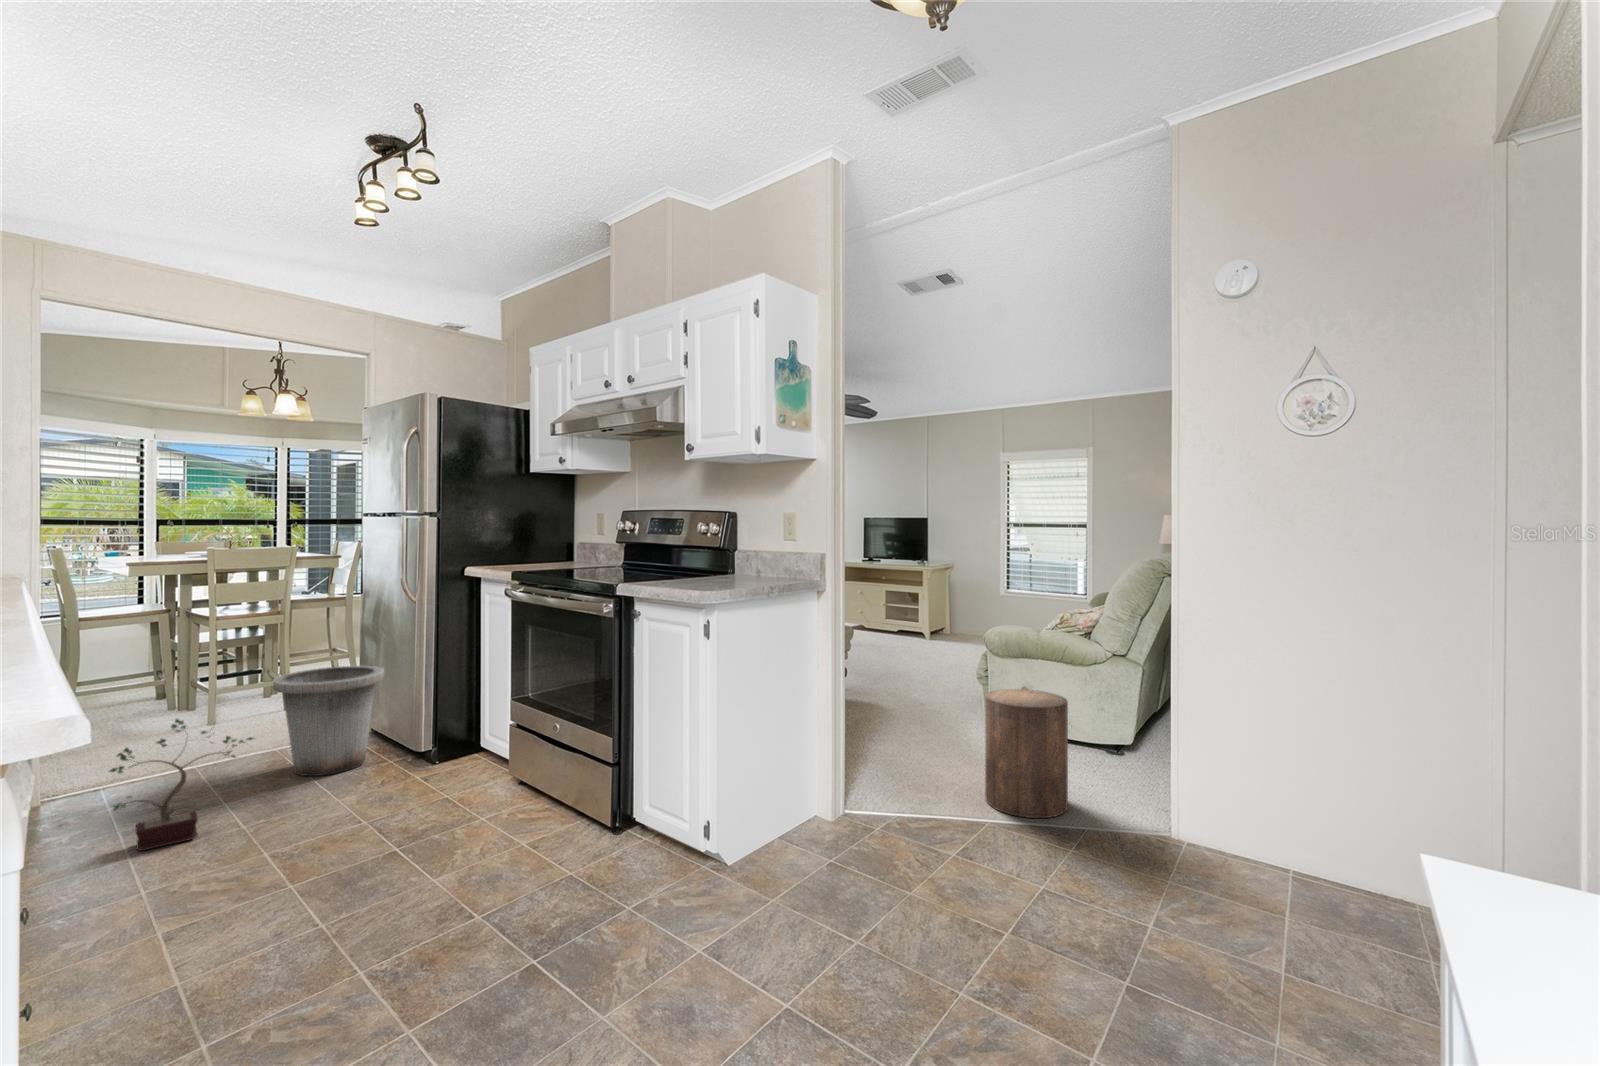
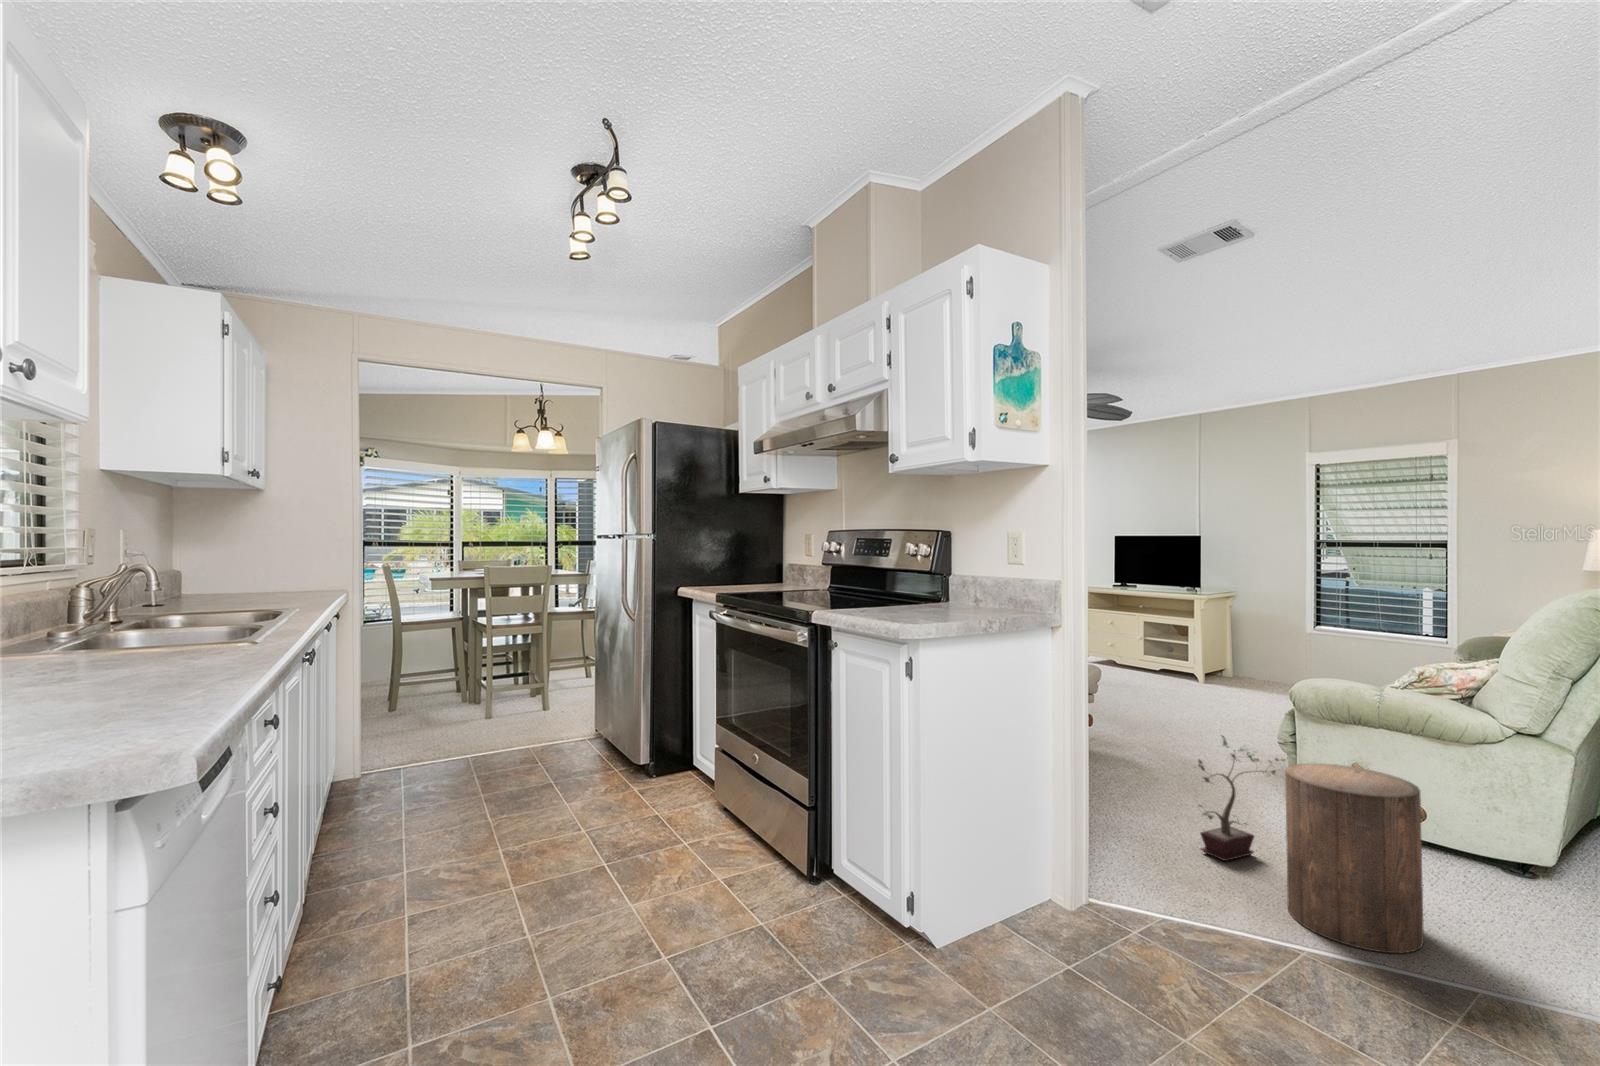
trash can: present [273,666,384,776] -> none [523,678,613,780]
potted plant: present [109,719,253,851] -> present [1198,736,1285,861]

